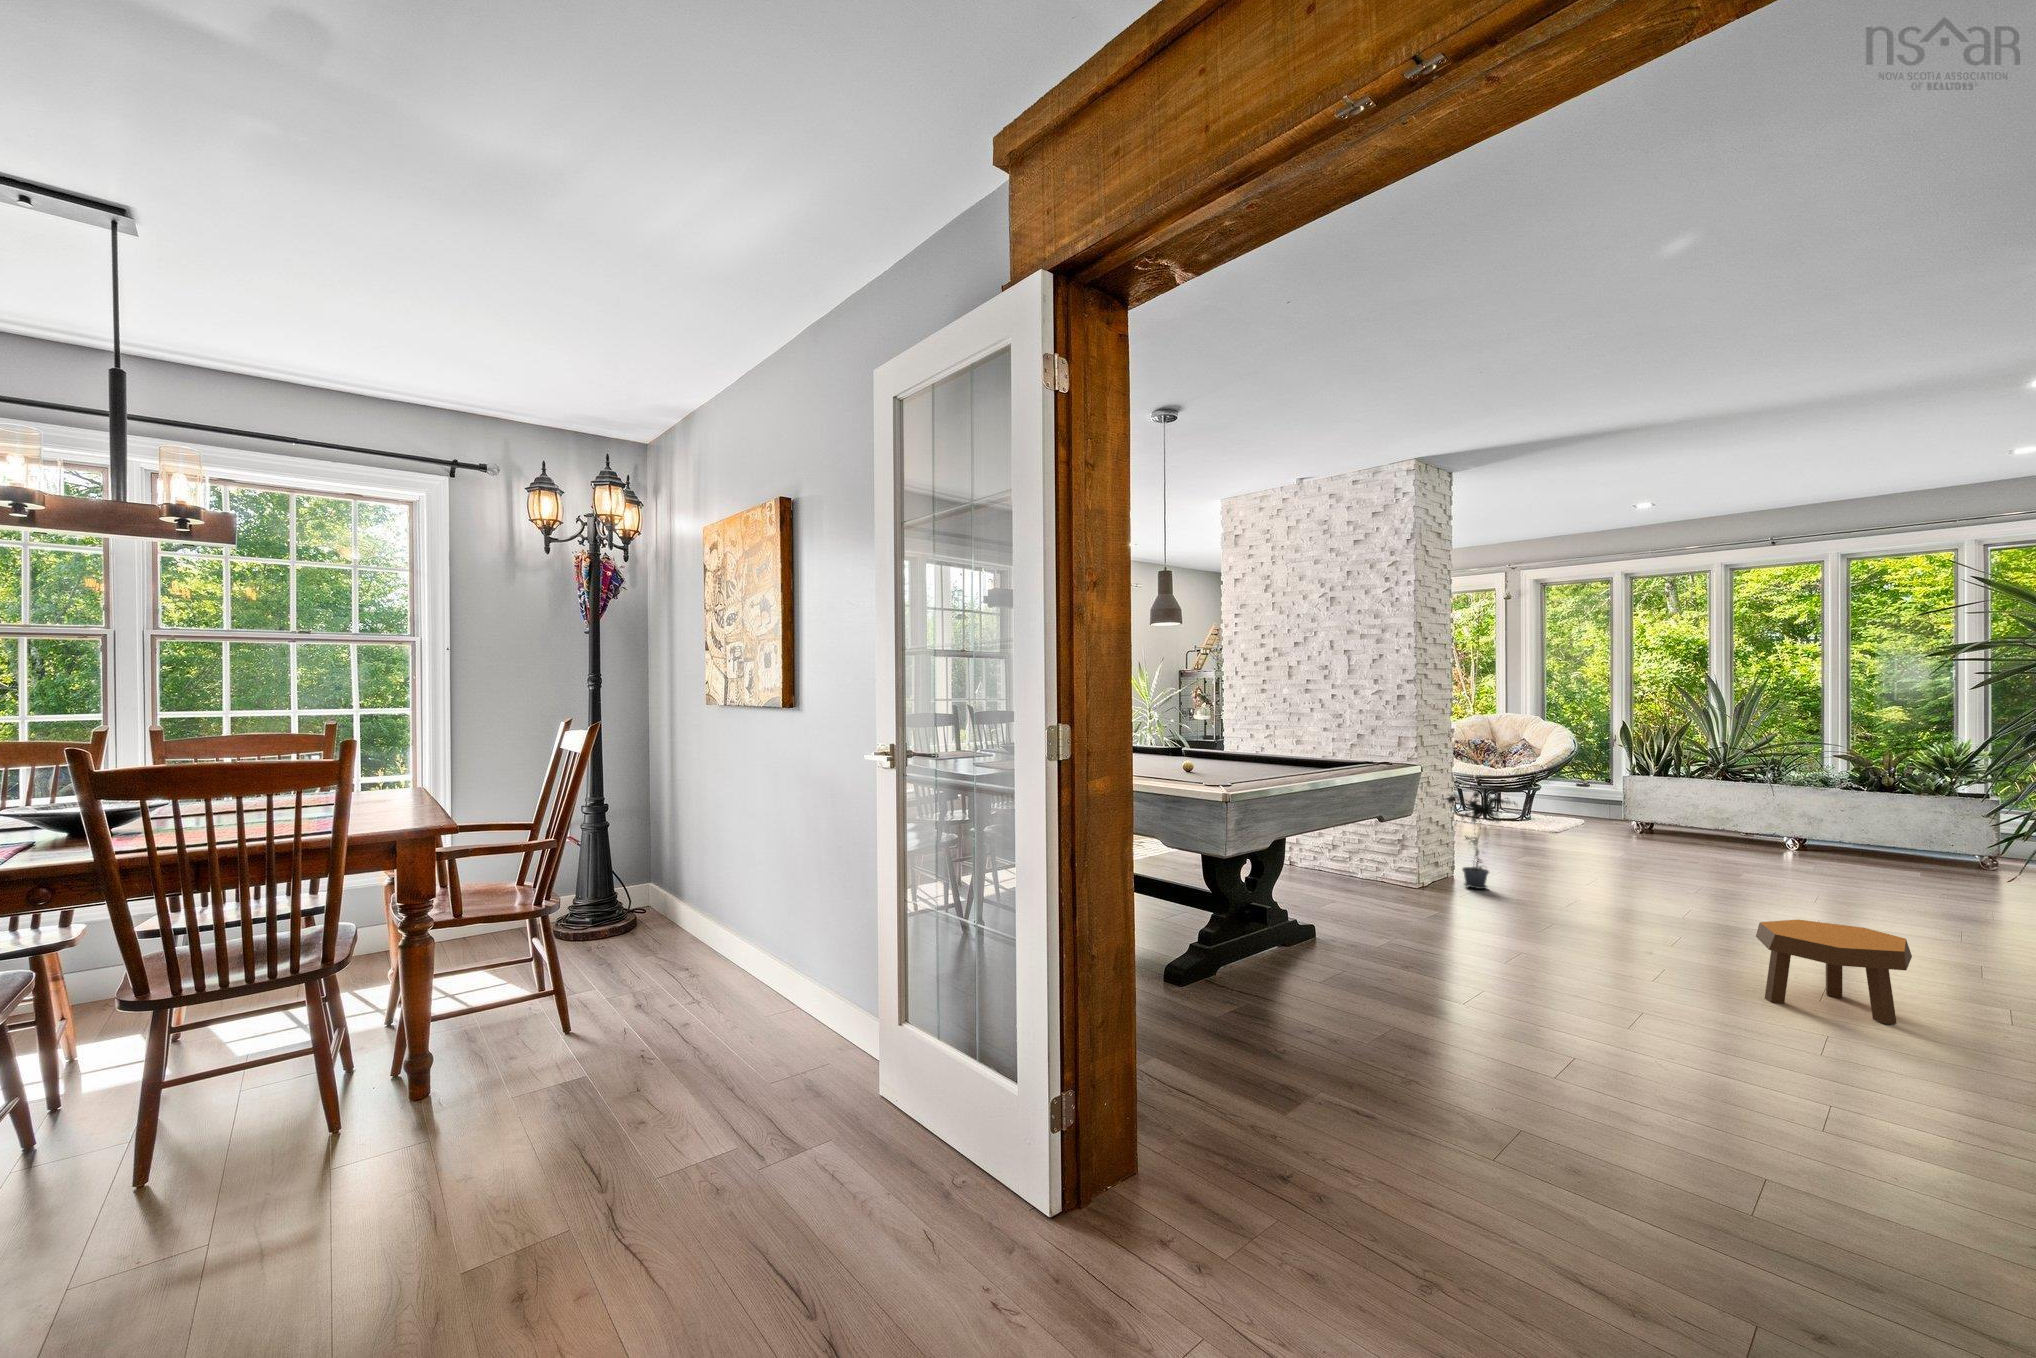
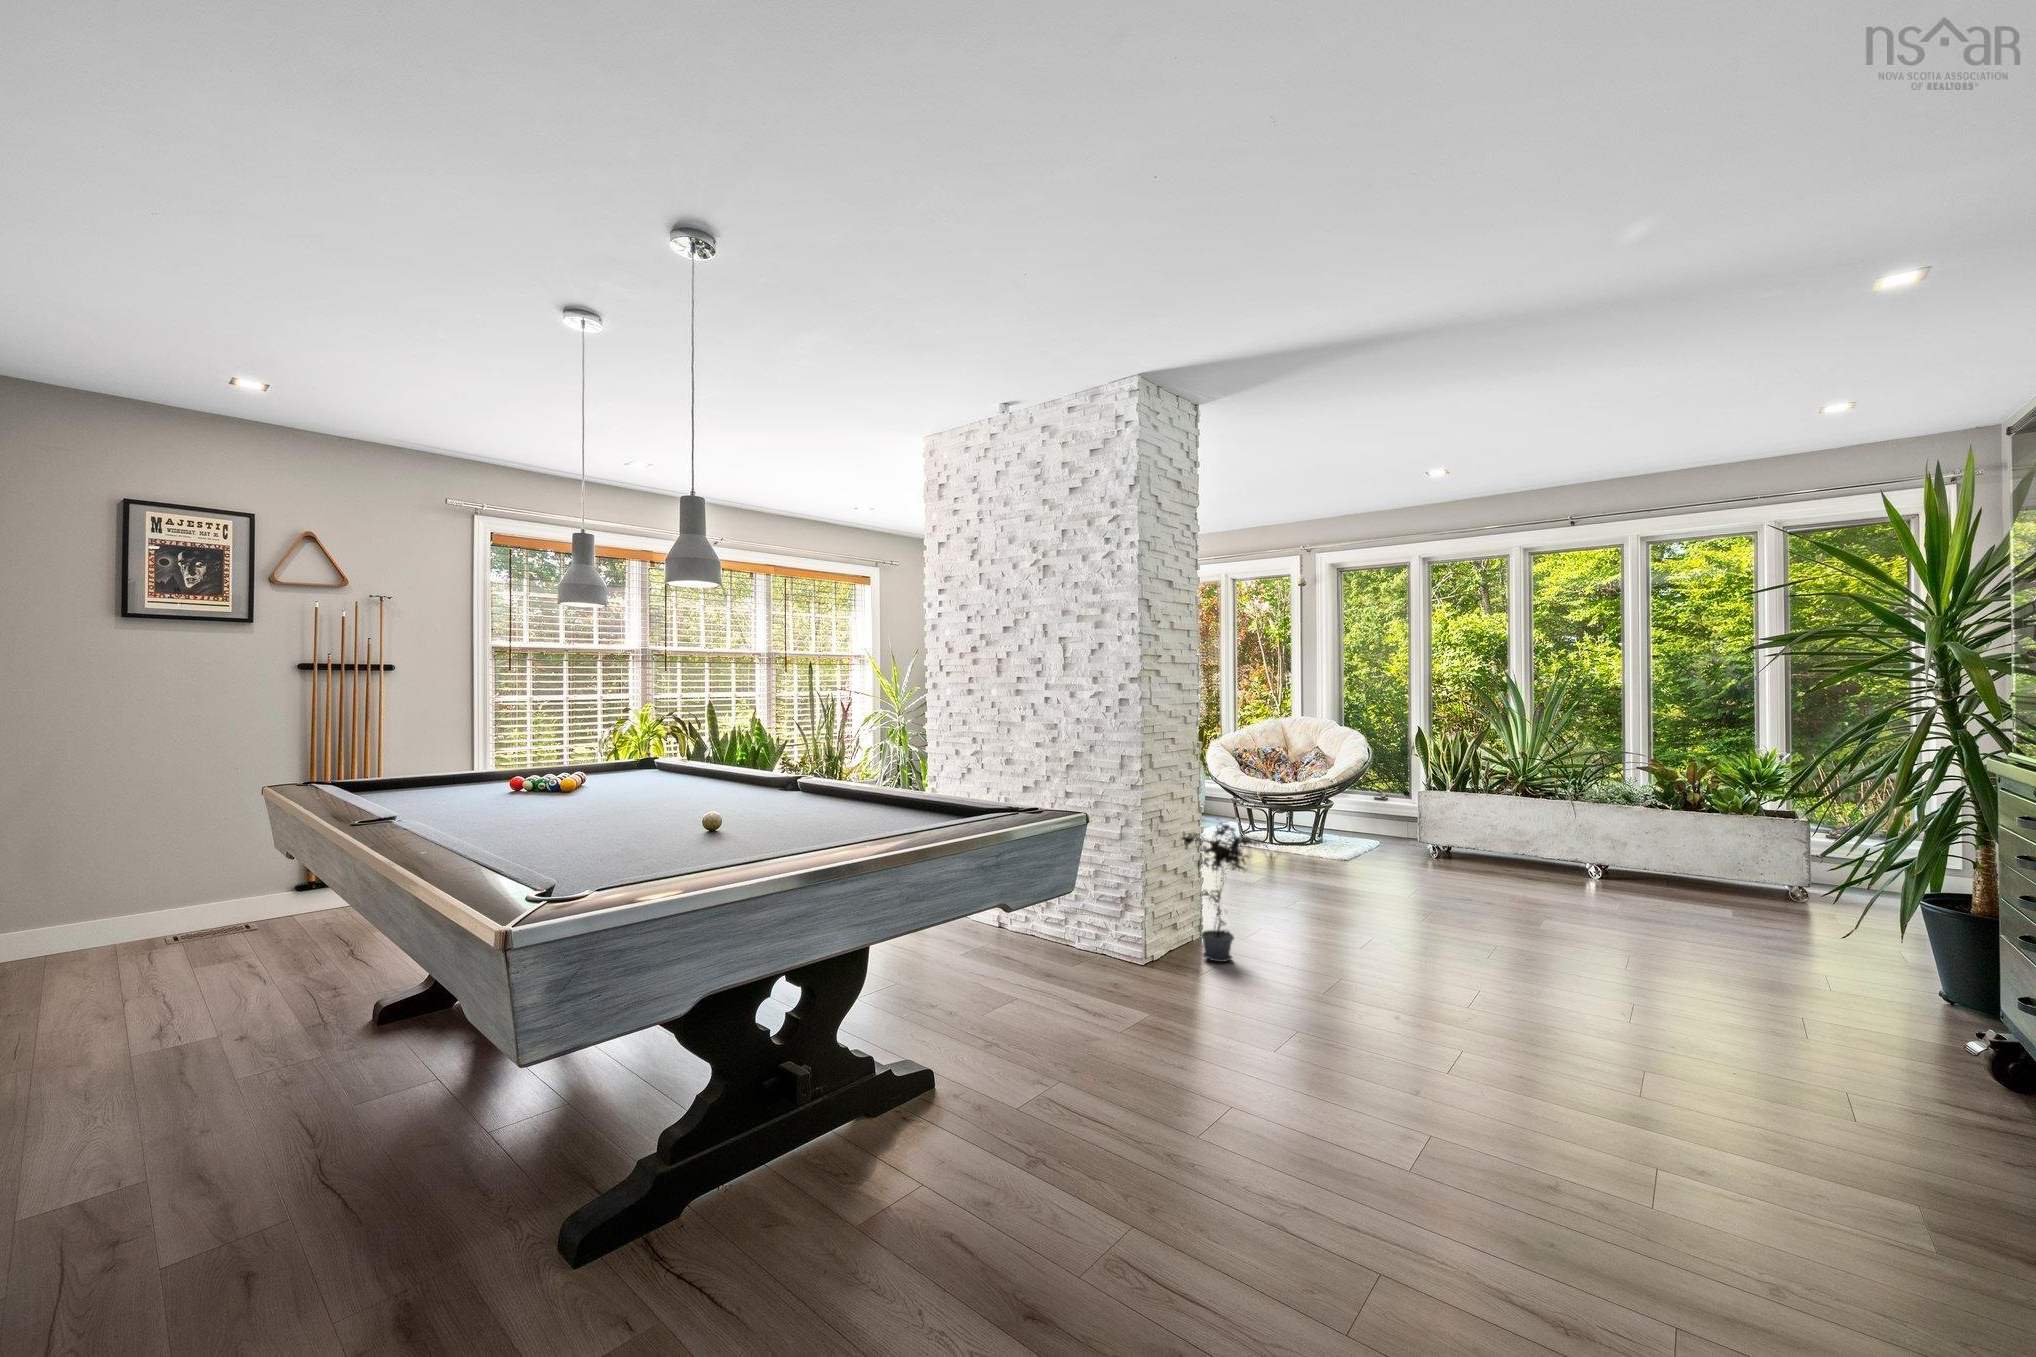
footstool: present [1756,920,1912,1024] -> none [1549,1037,1765,1228]

